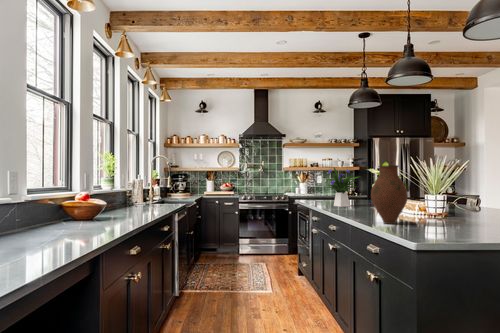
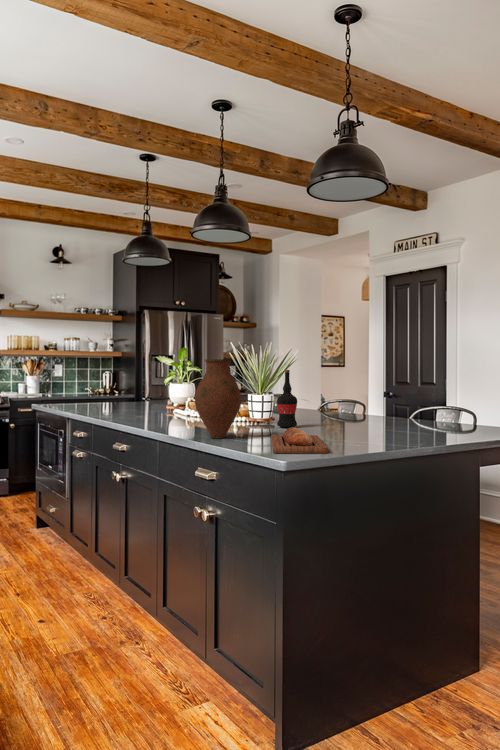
flower arrangement: present [327,168,360,207] -> none [92,355,151,415]
wine bottle: none [449,174,468,220] -> present [277,370,297,427]
bread loaf: none [419,218,474,240] -> present [271,427,328,454]

